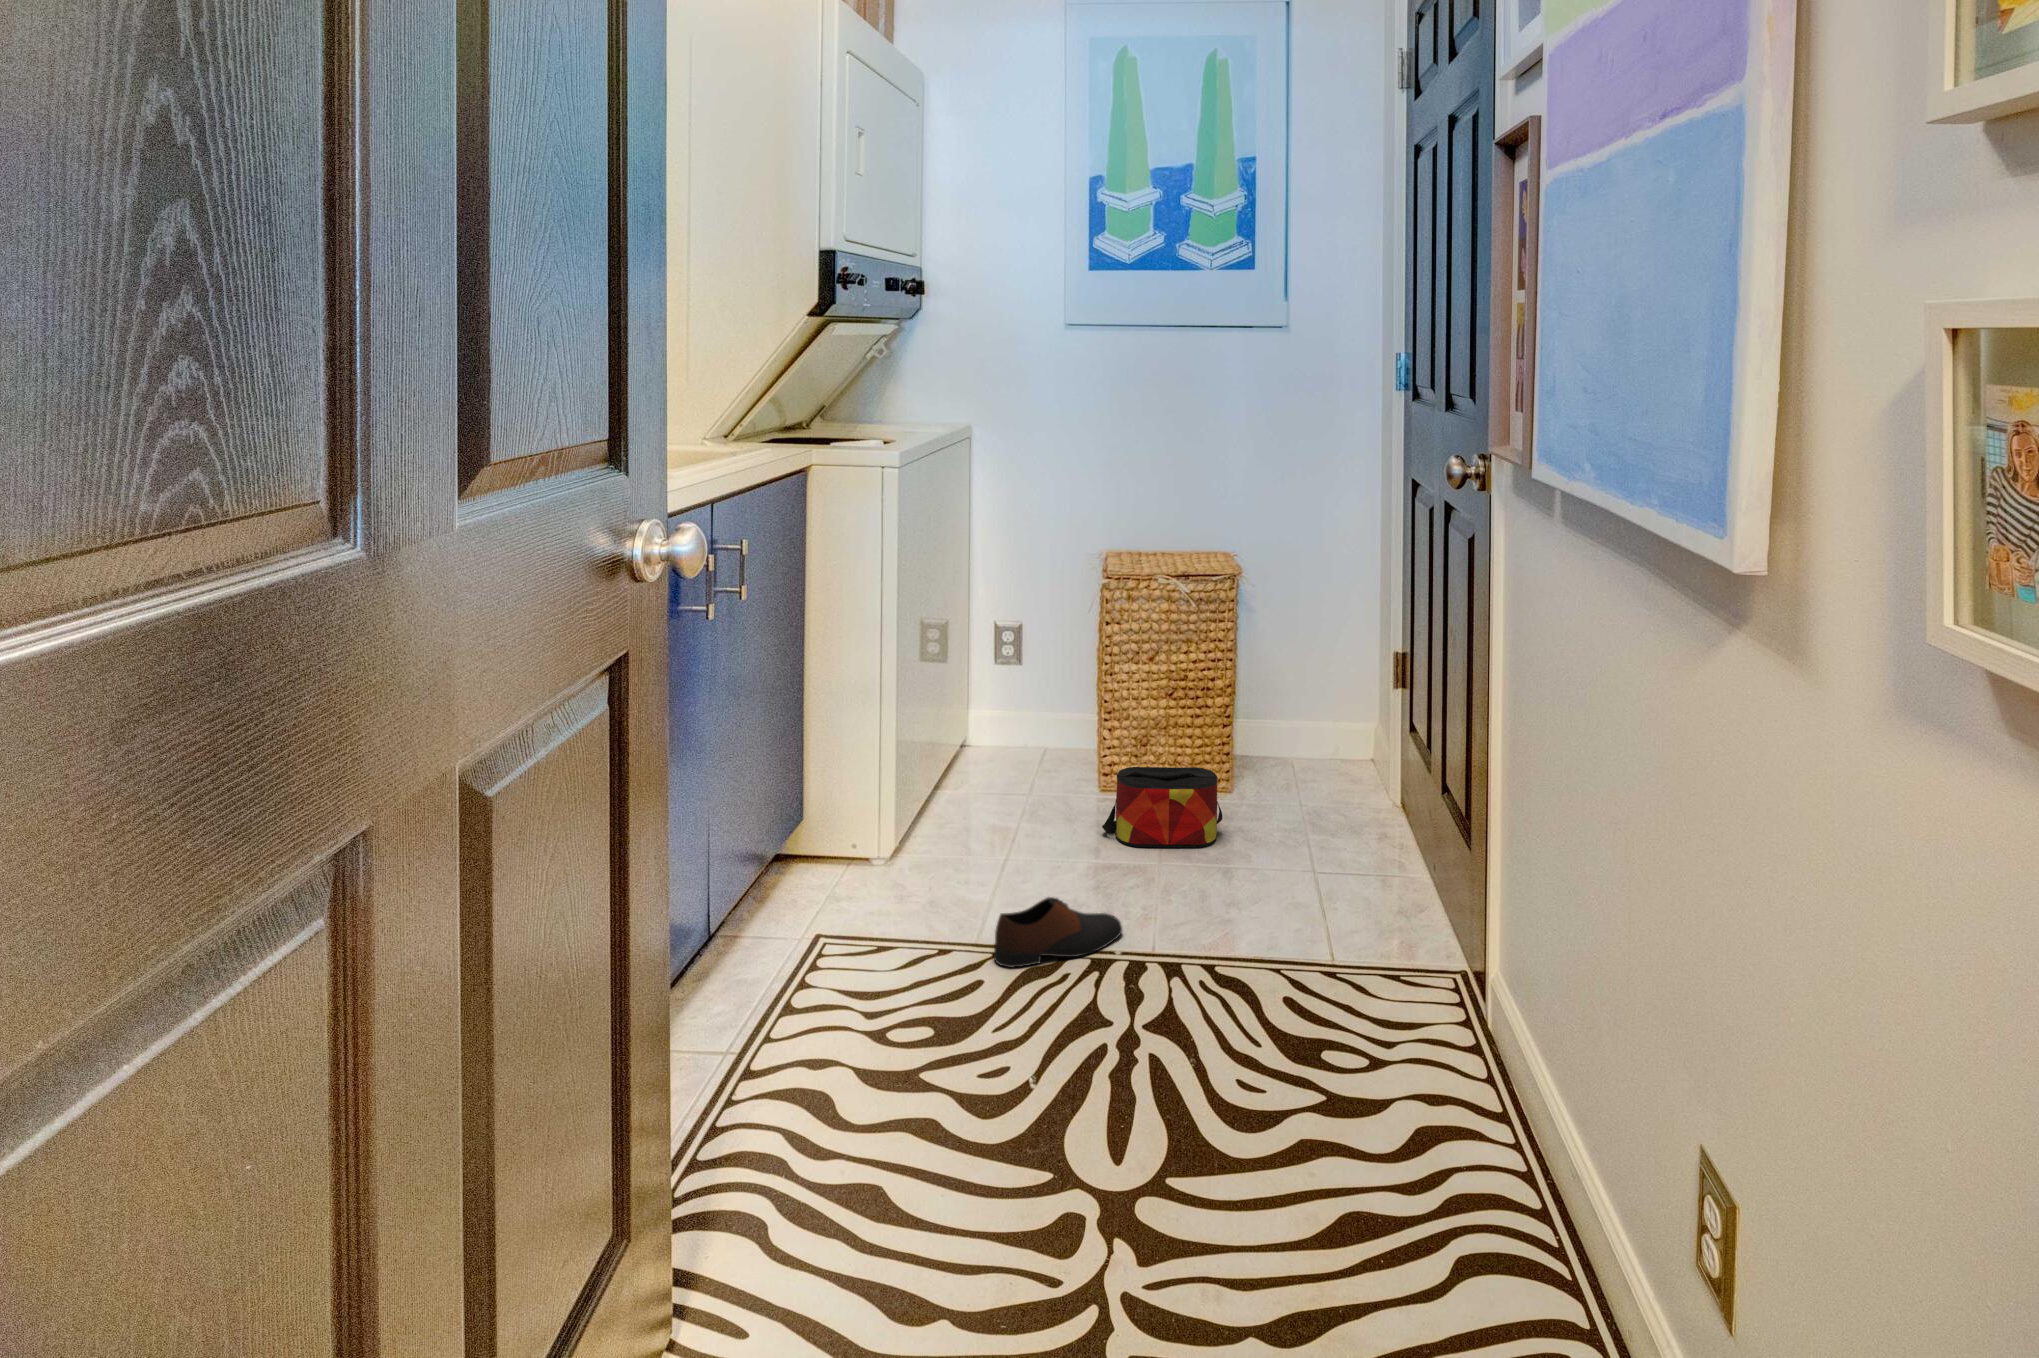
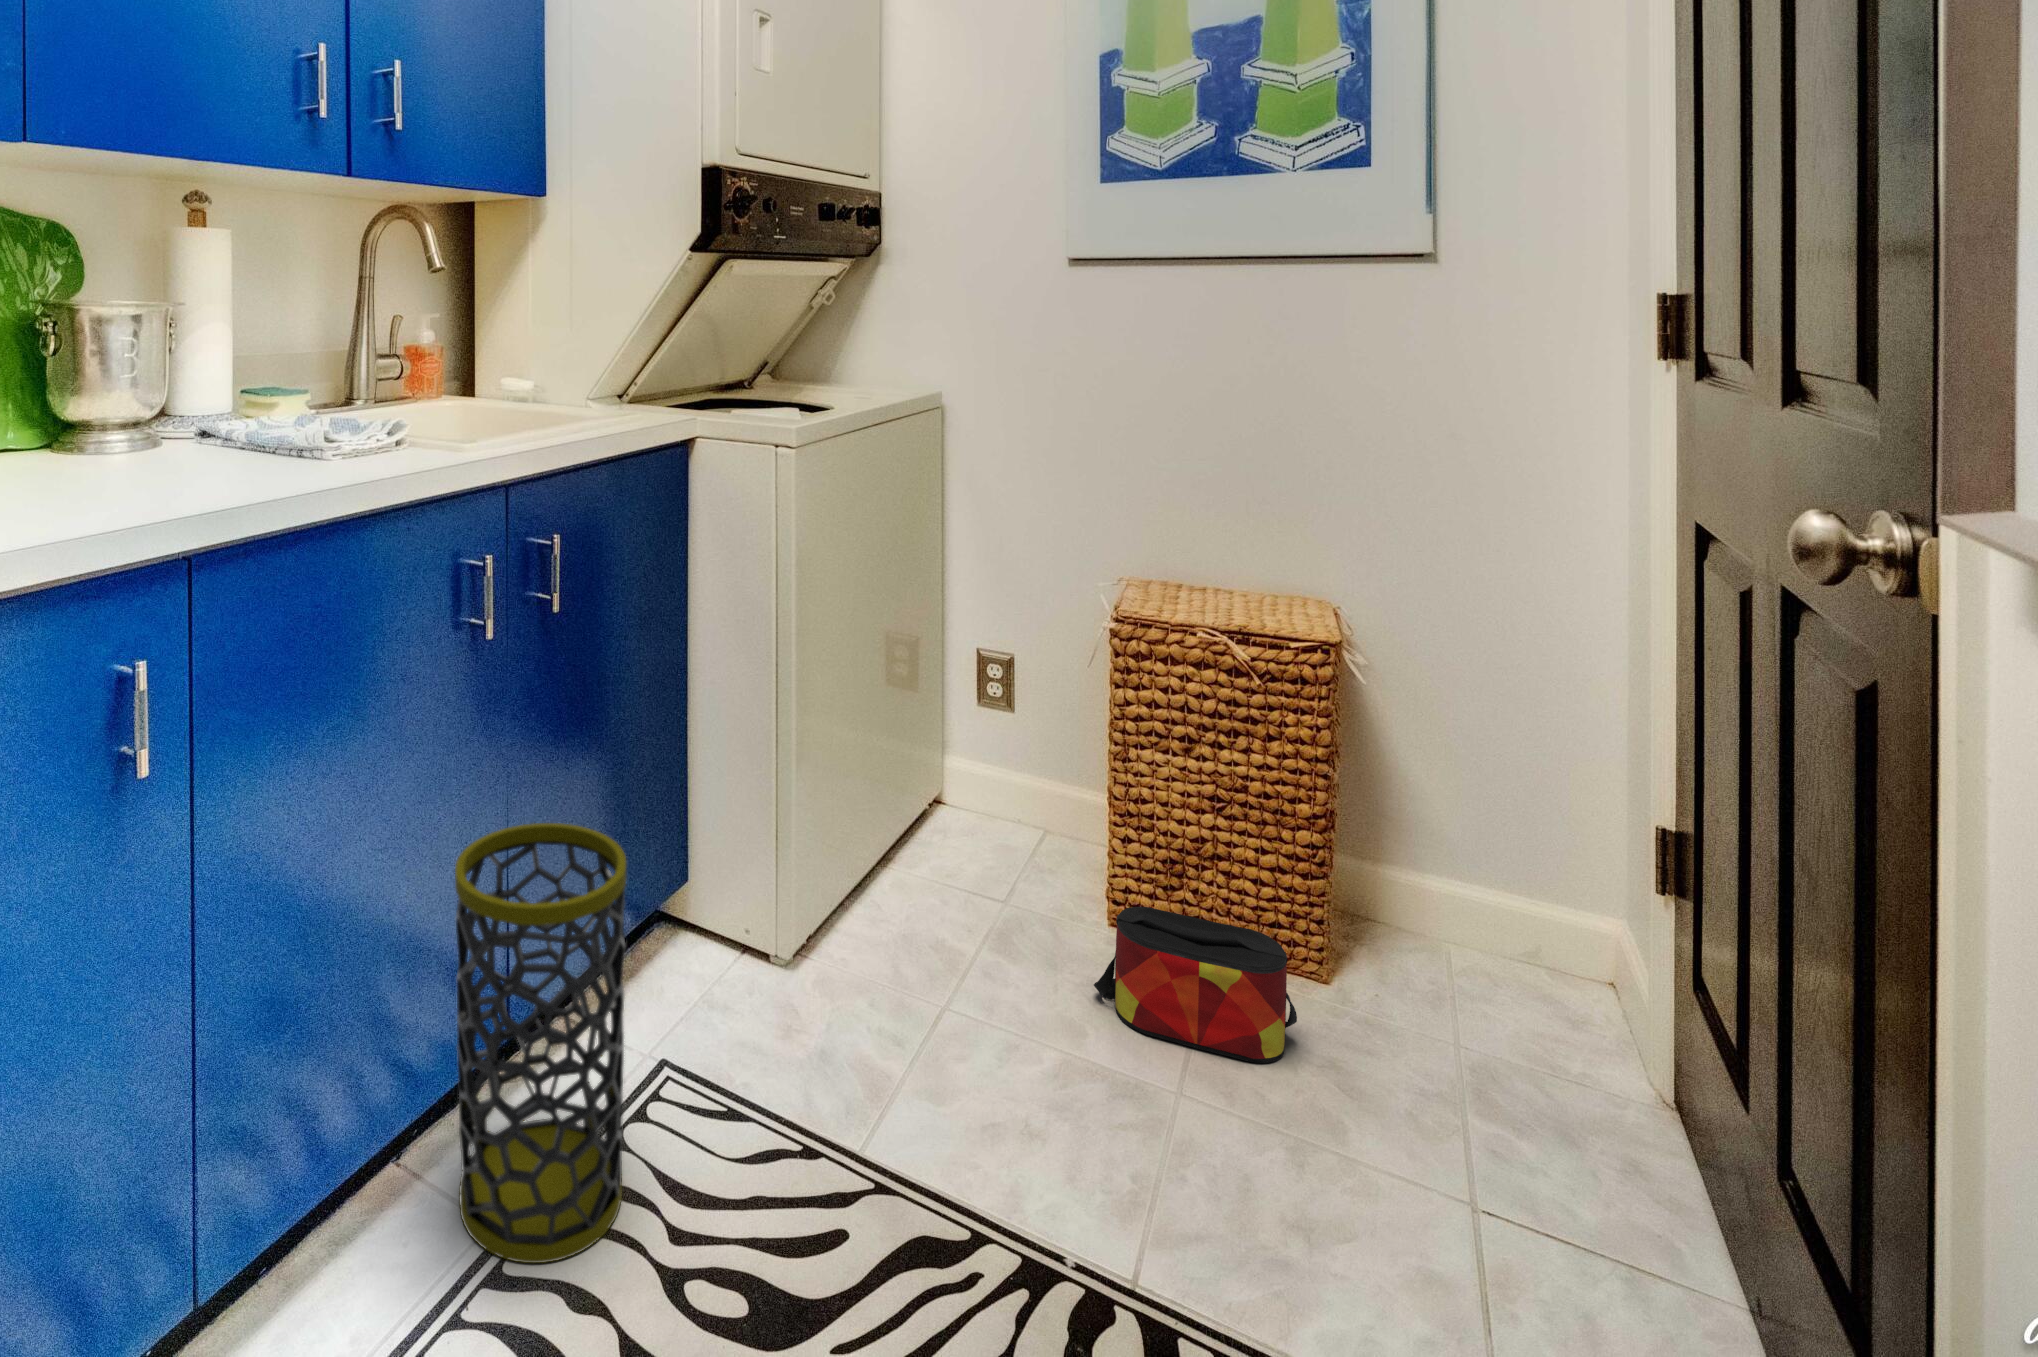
trash can: none [707,743,838,1049] -> present [455,823,626,1263]
shoe: present [994,897,1122,967] -> none [869,1122,1085,1237]

